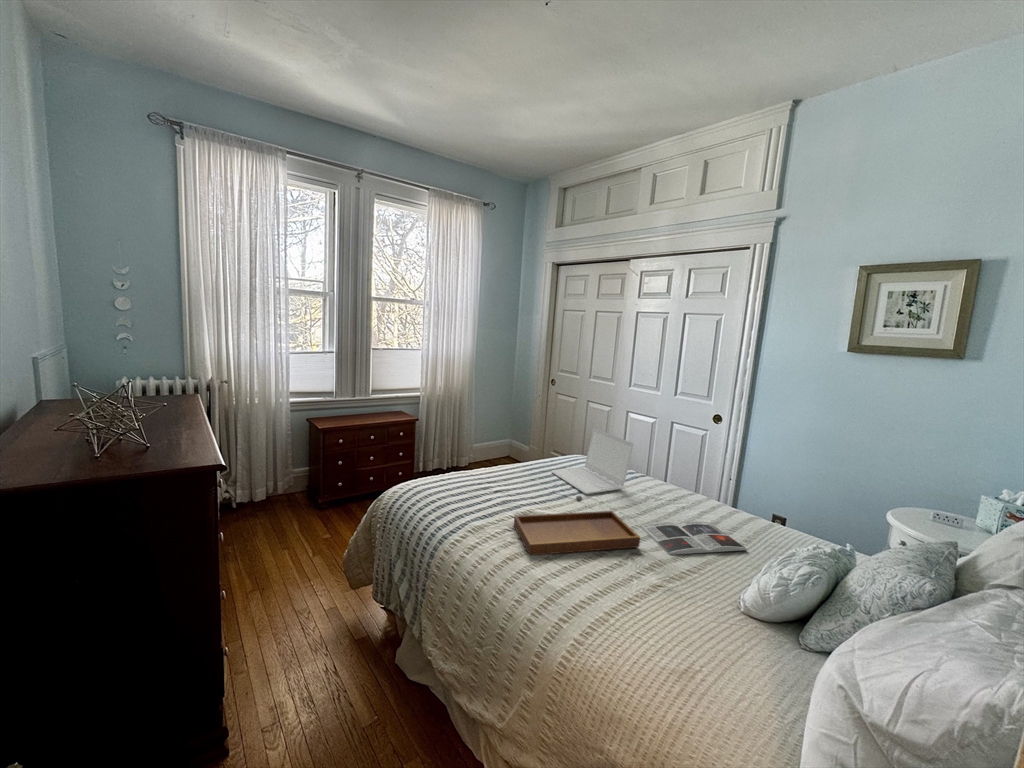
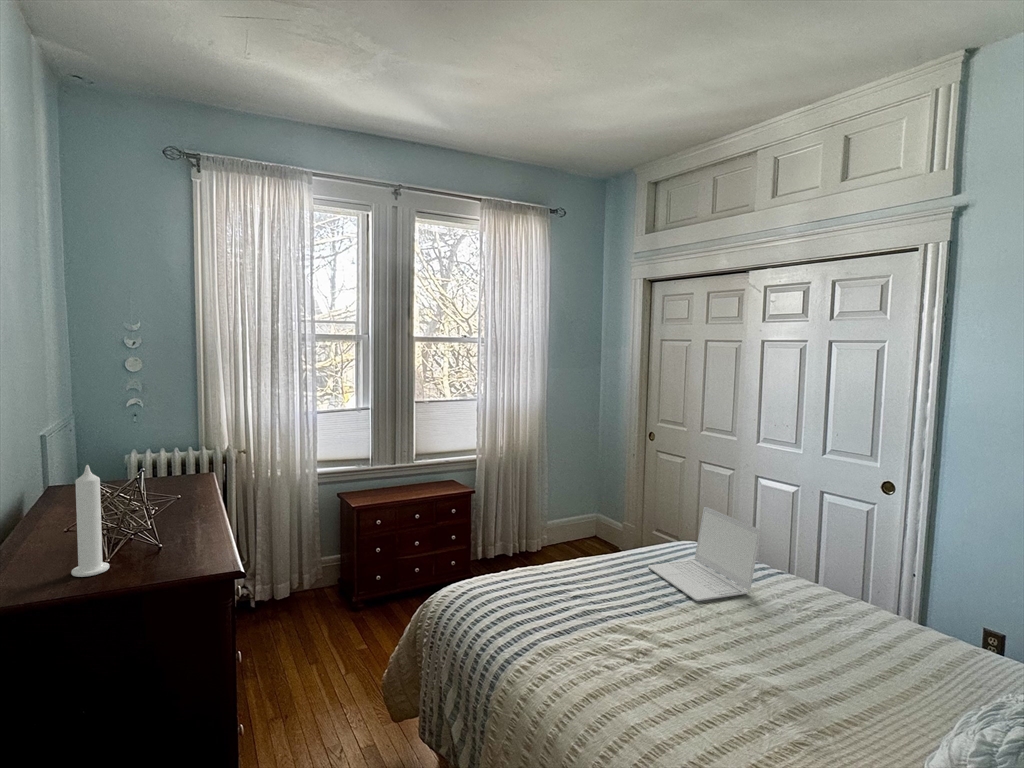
candle: none [50,369,90,469] -> present [71,465,109,577]
tray: present [514,495,640,555] -> none [598,607,774,692]
magazine: present [640,521,747,555] -> none [775,645,941,697]

